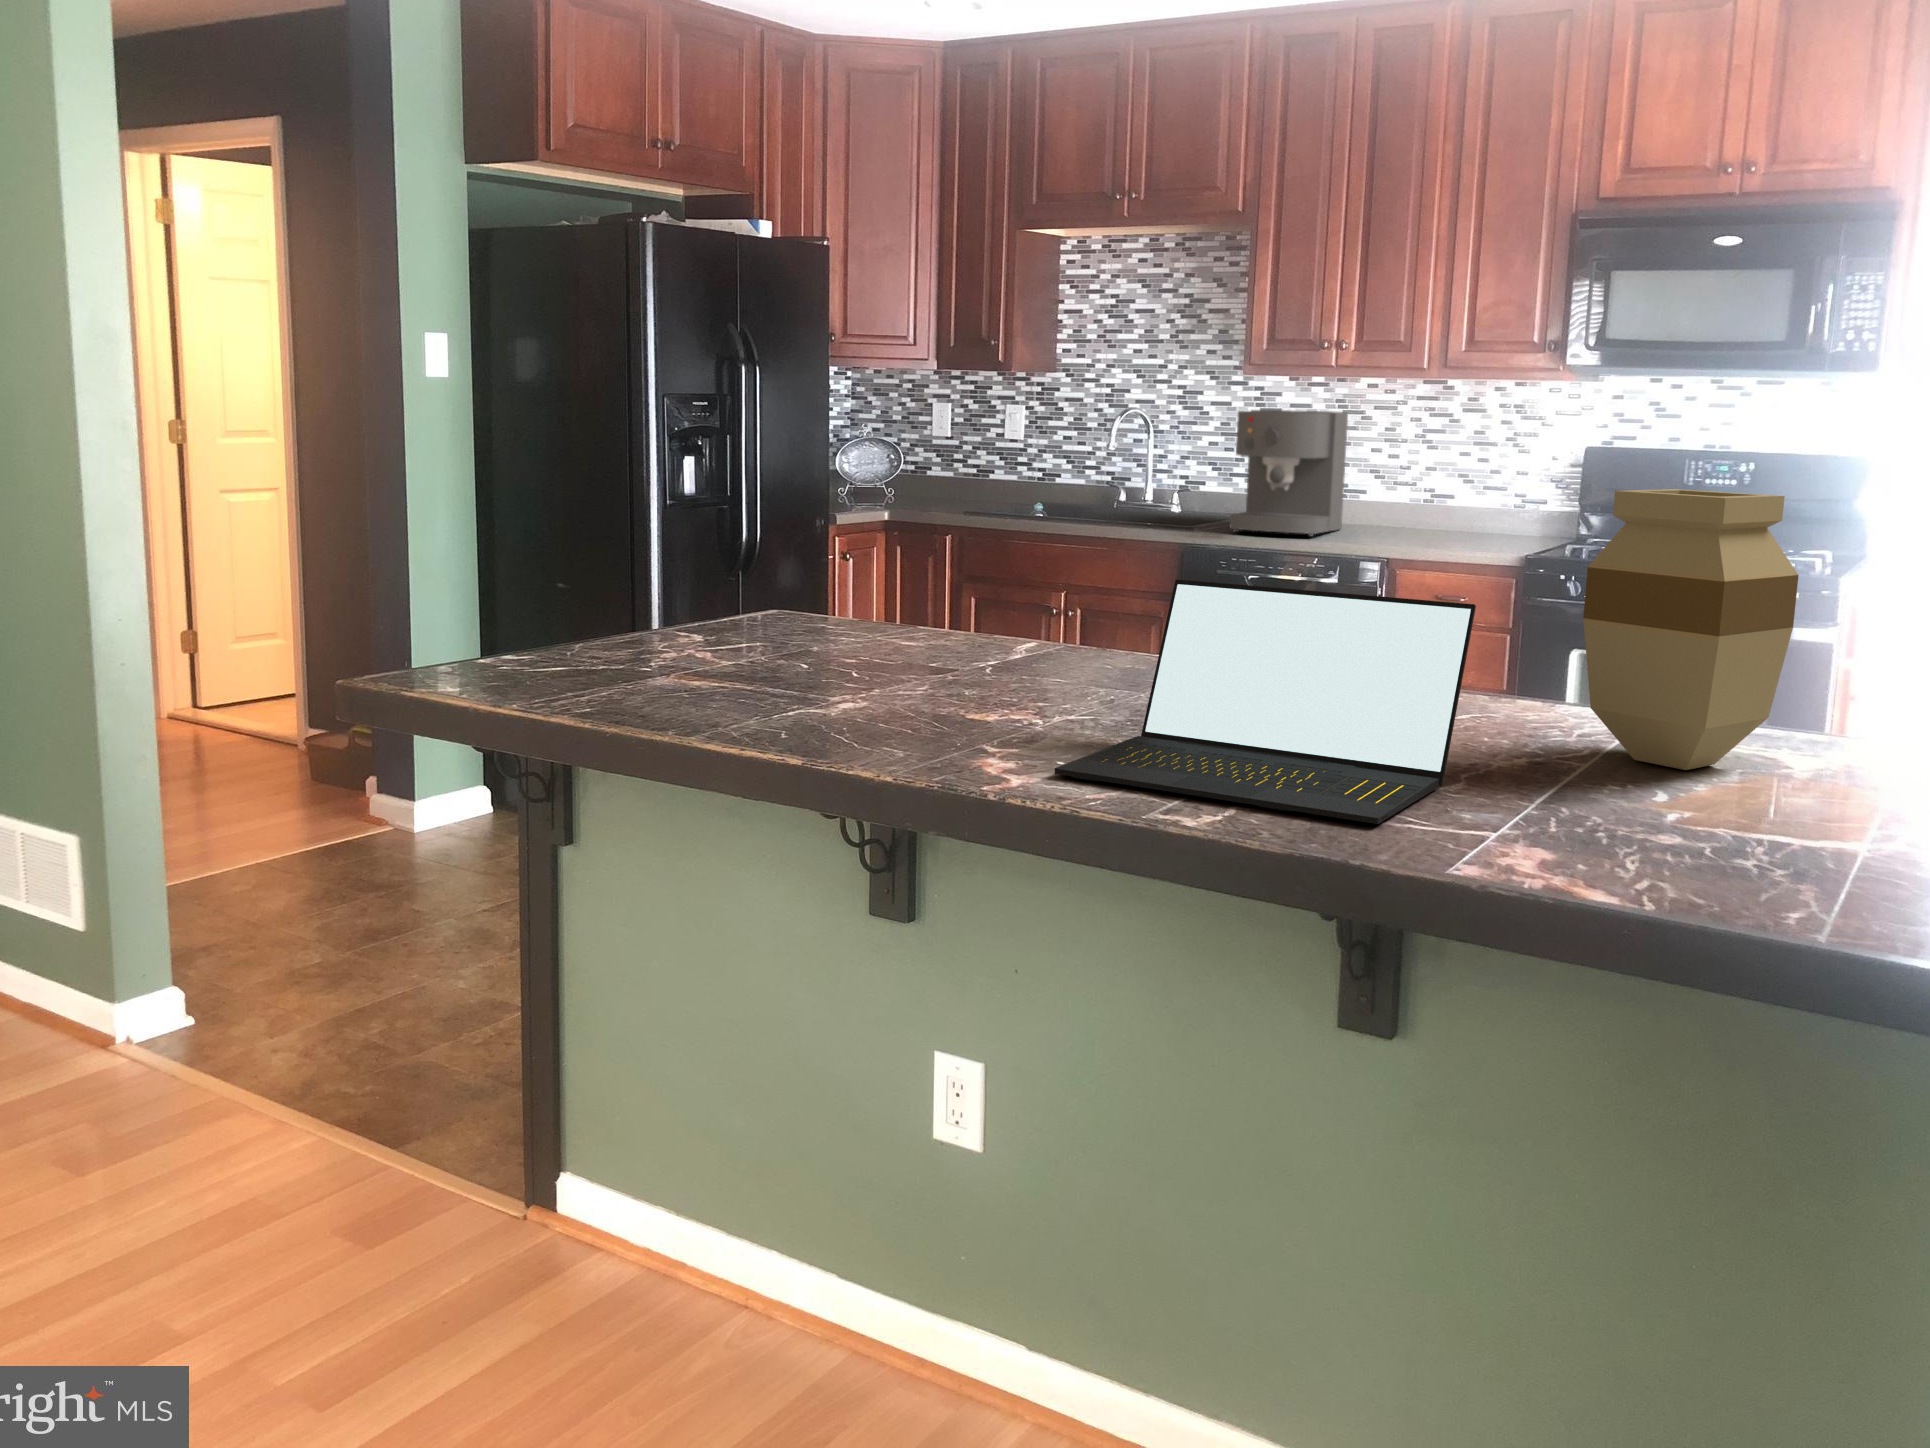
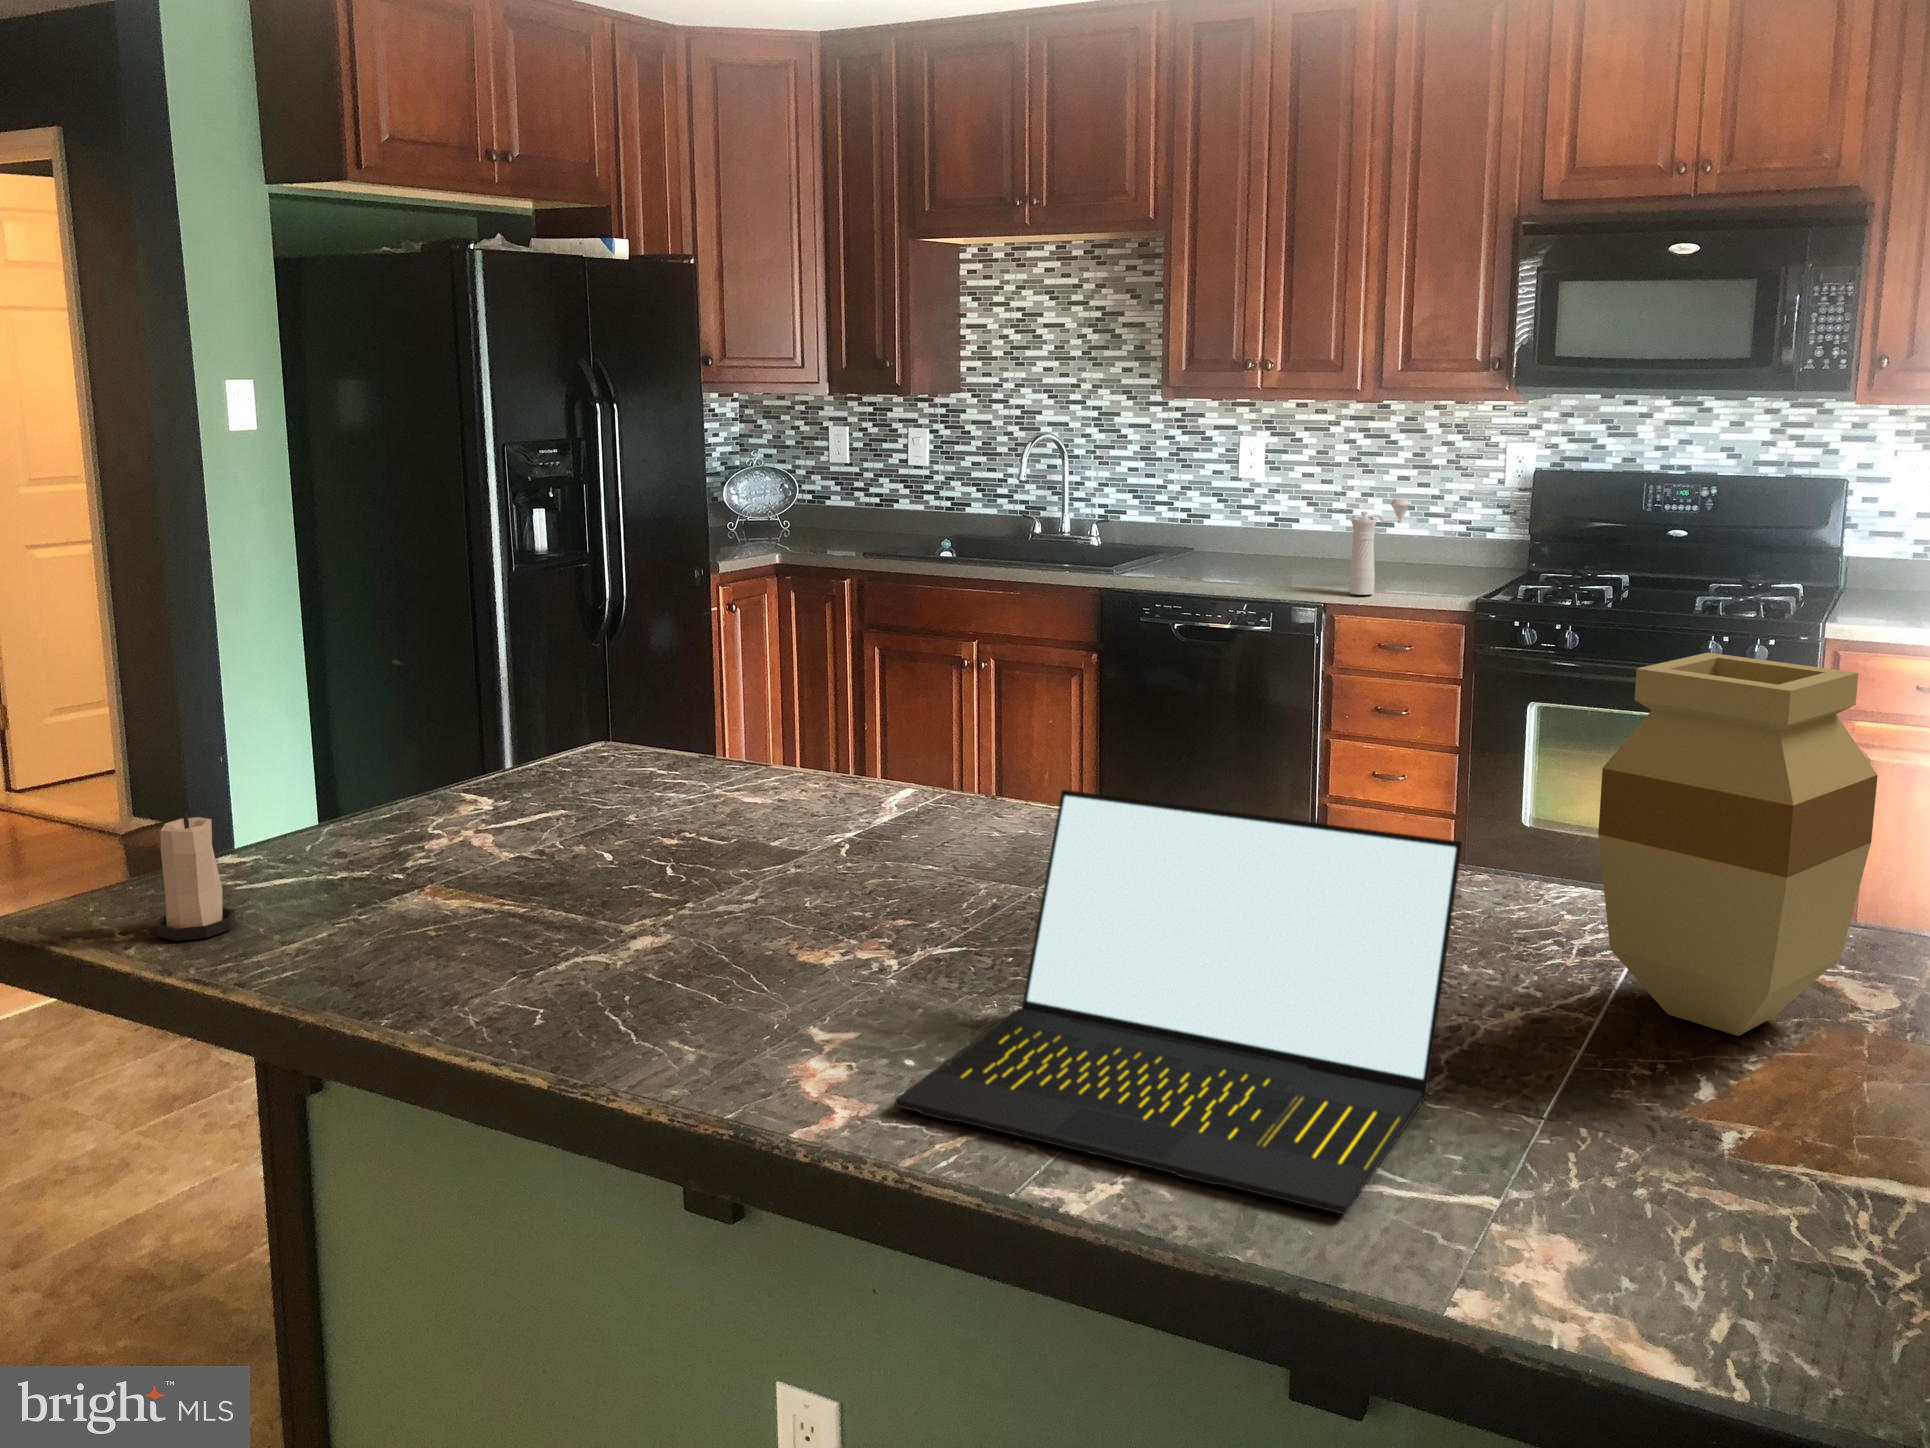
coffee maker: present [1230,410,1348,536] -> none [1153,434,1277,576]
pepper mill: none [1410,466,1469,552] -> present [1349,498,1410,595]
candle: none [483,595,536,690] -> present [156,813,236,941]

